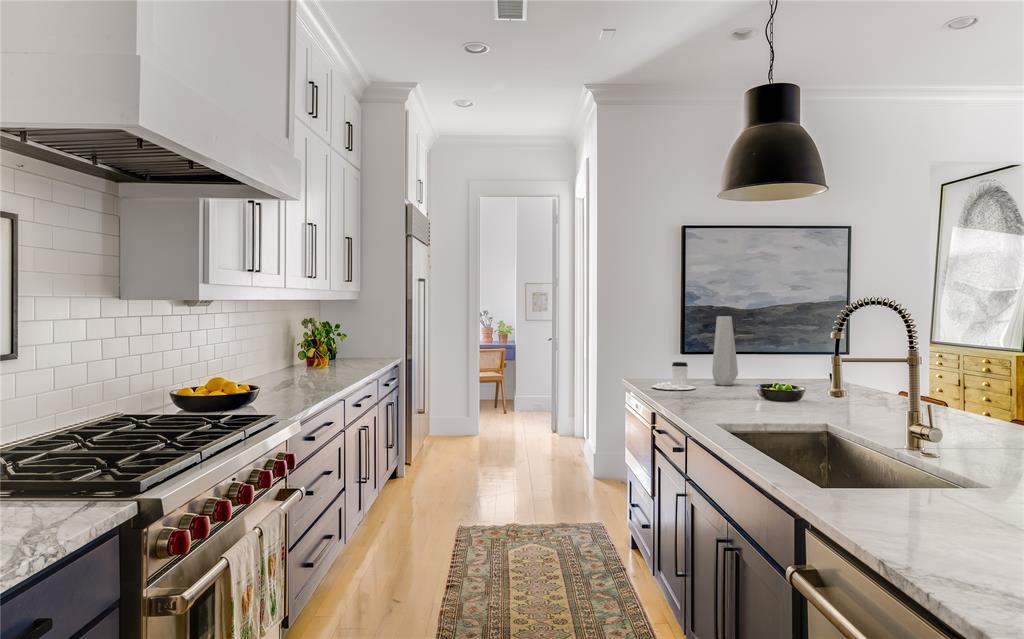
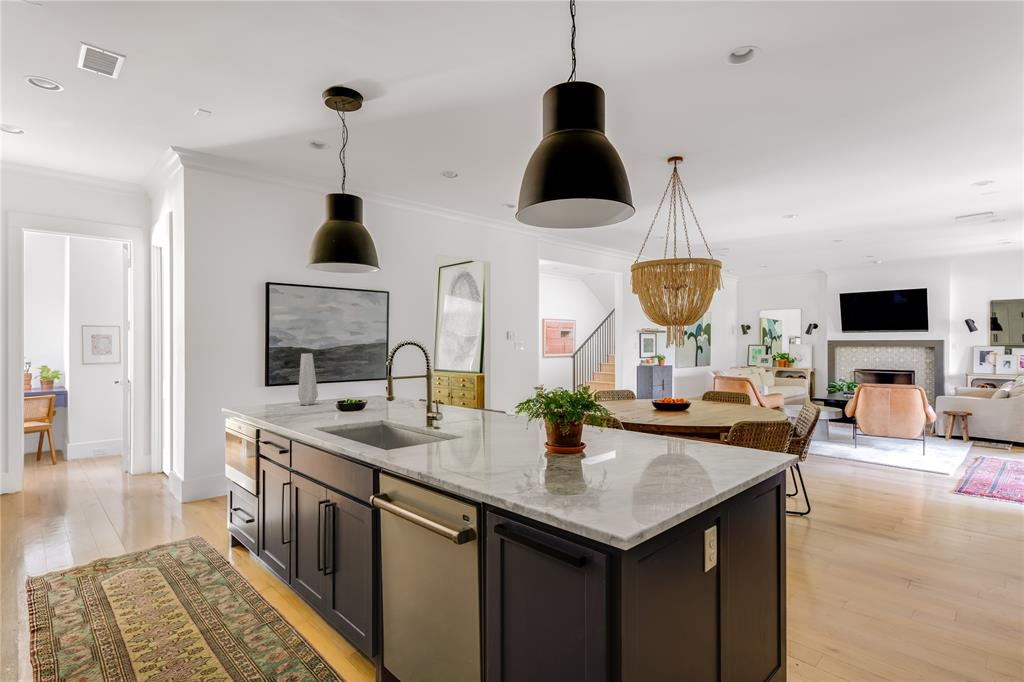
coffee cup: present [652,362,696,390] -> none [250,389,287,412]

